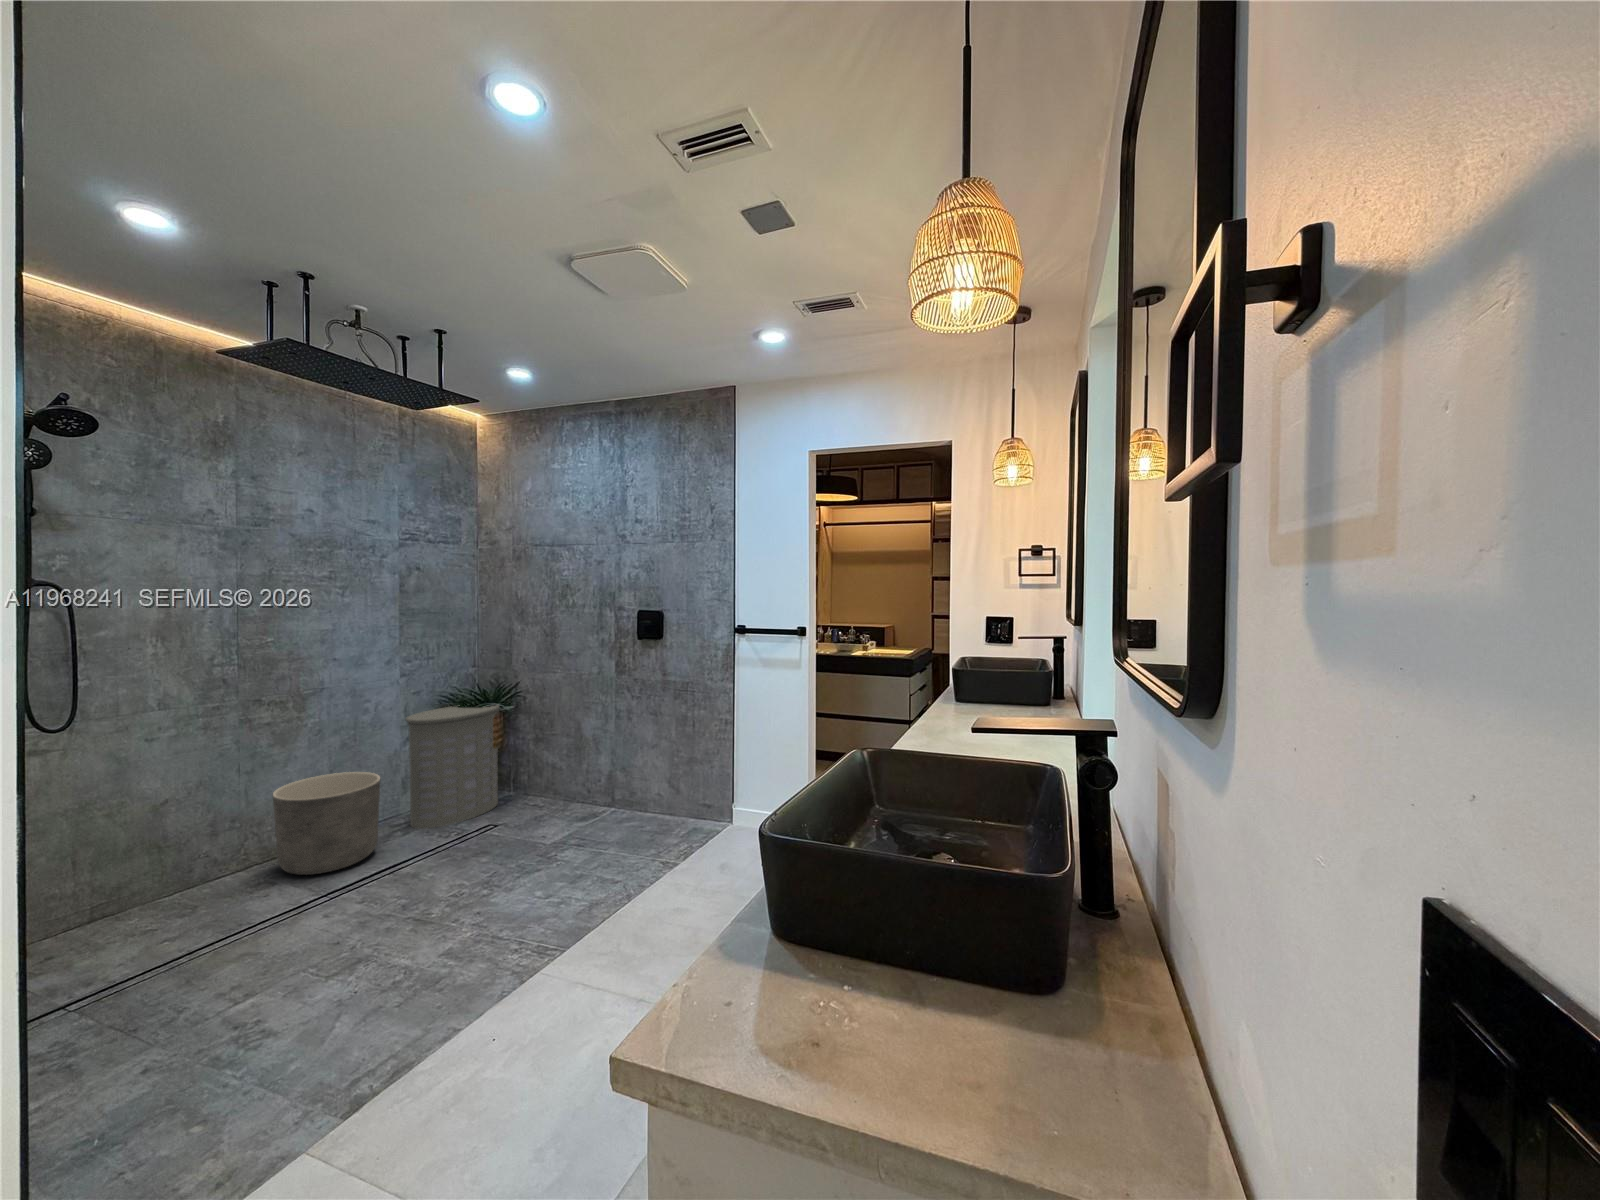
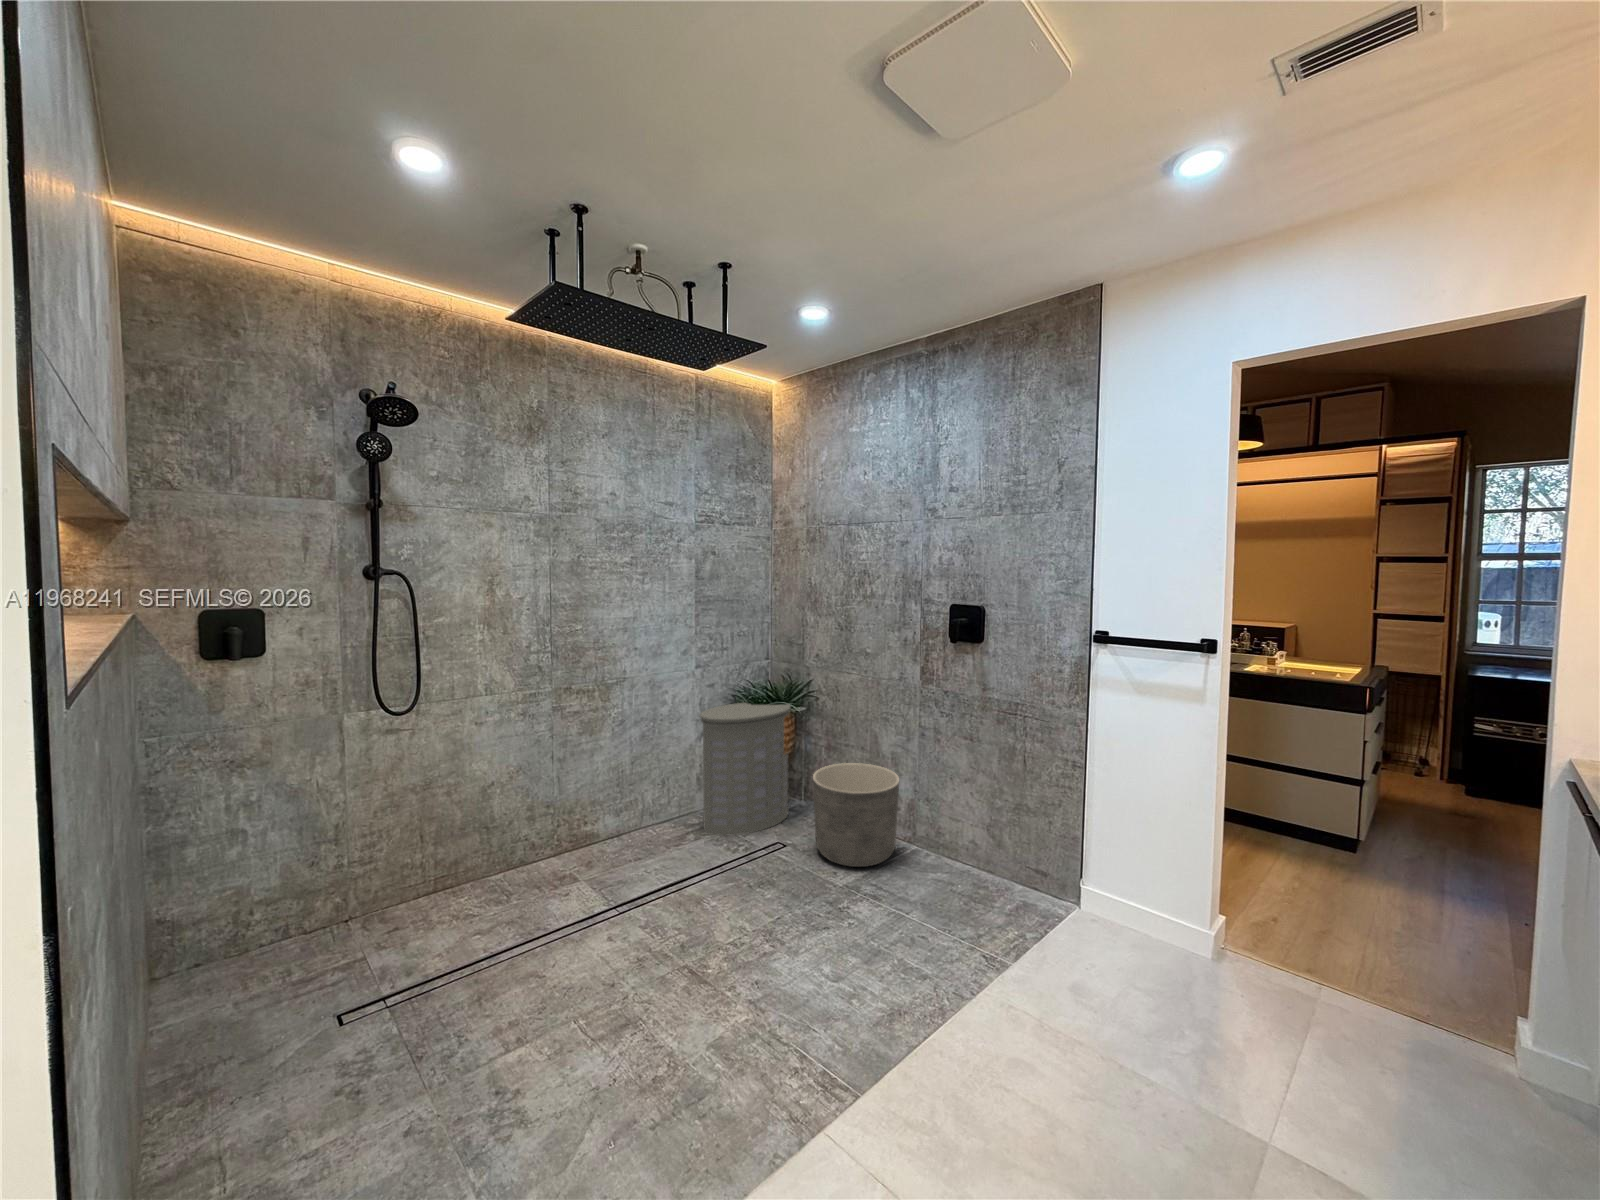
planter: present [273,772,380,875] -> present [813,763,899,867]

